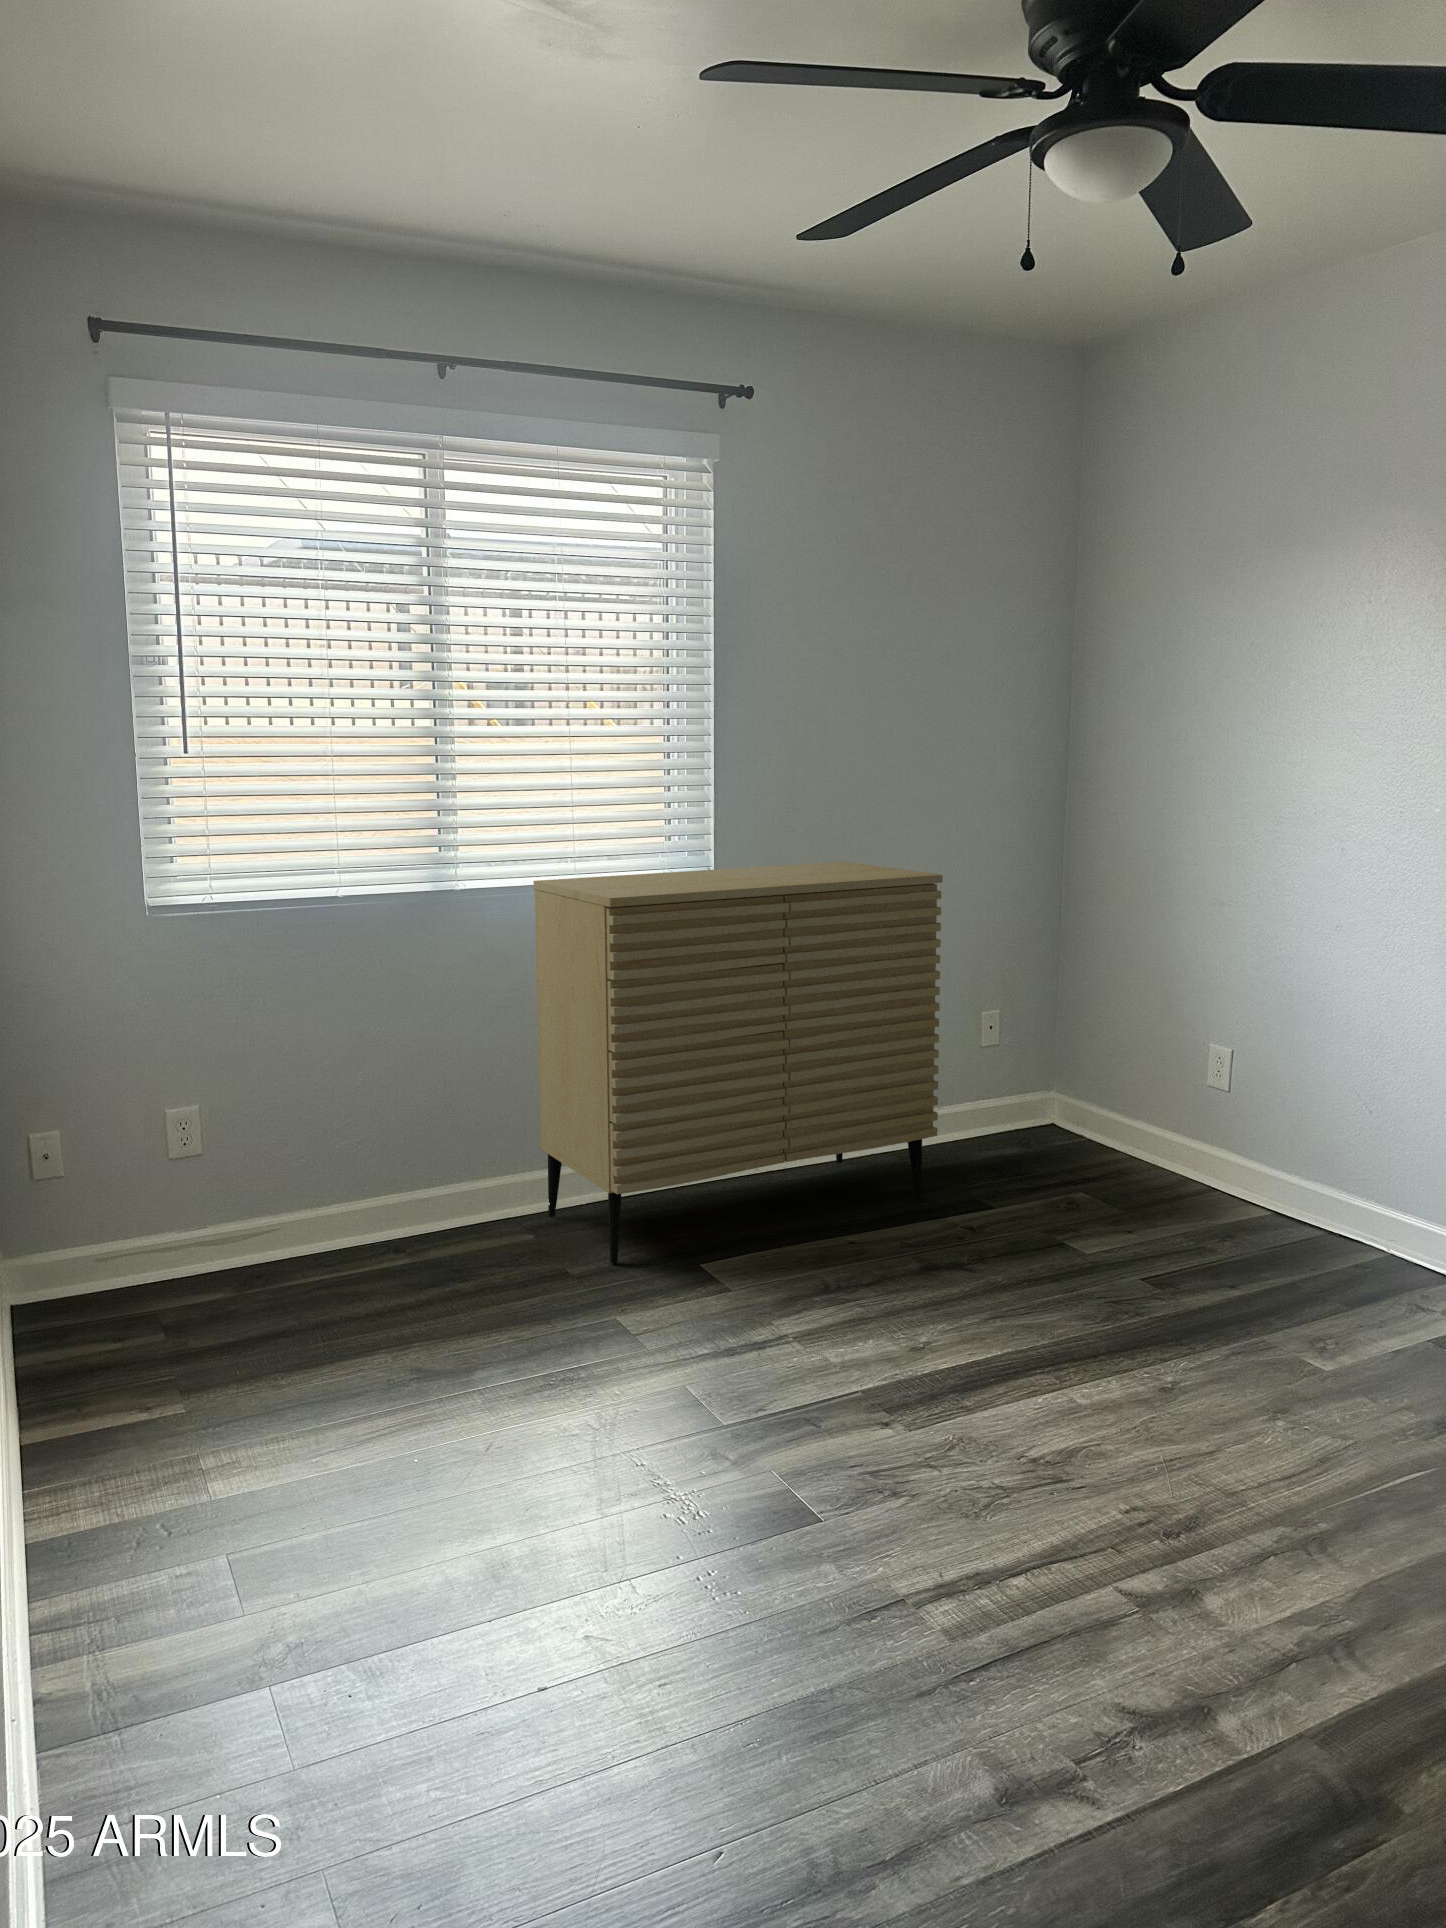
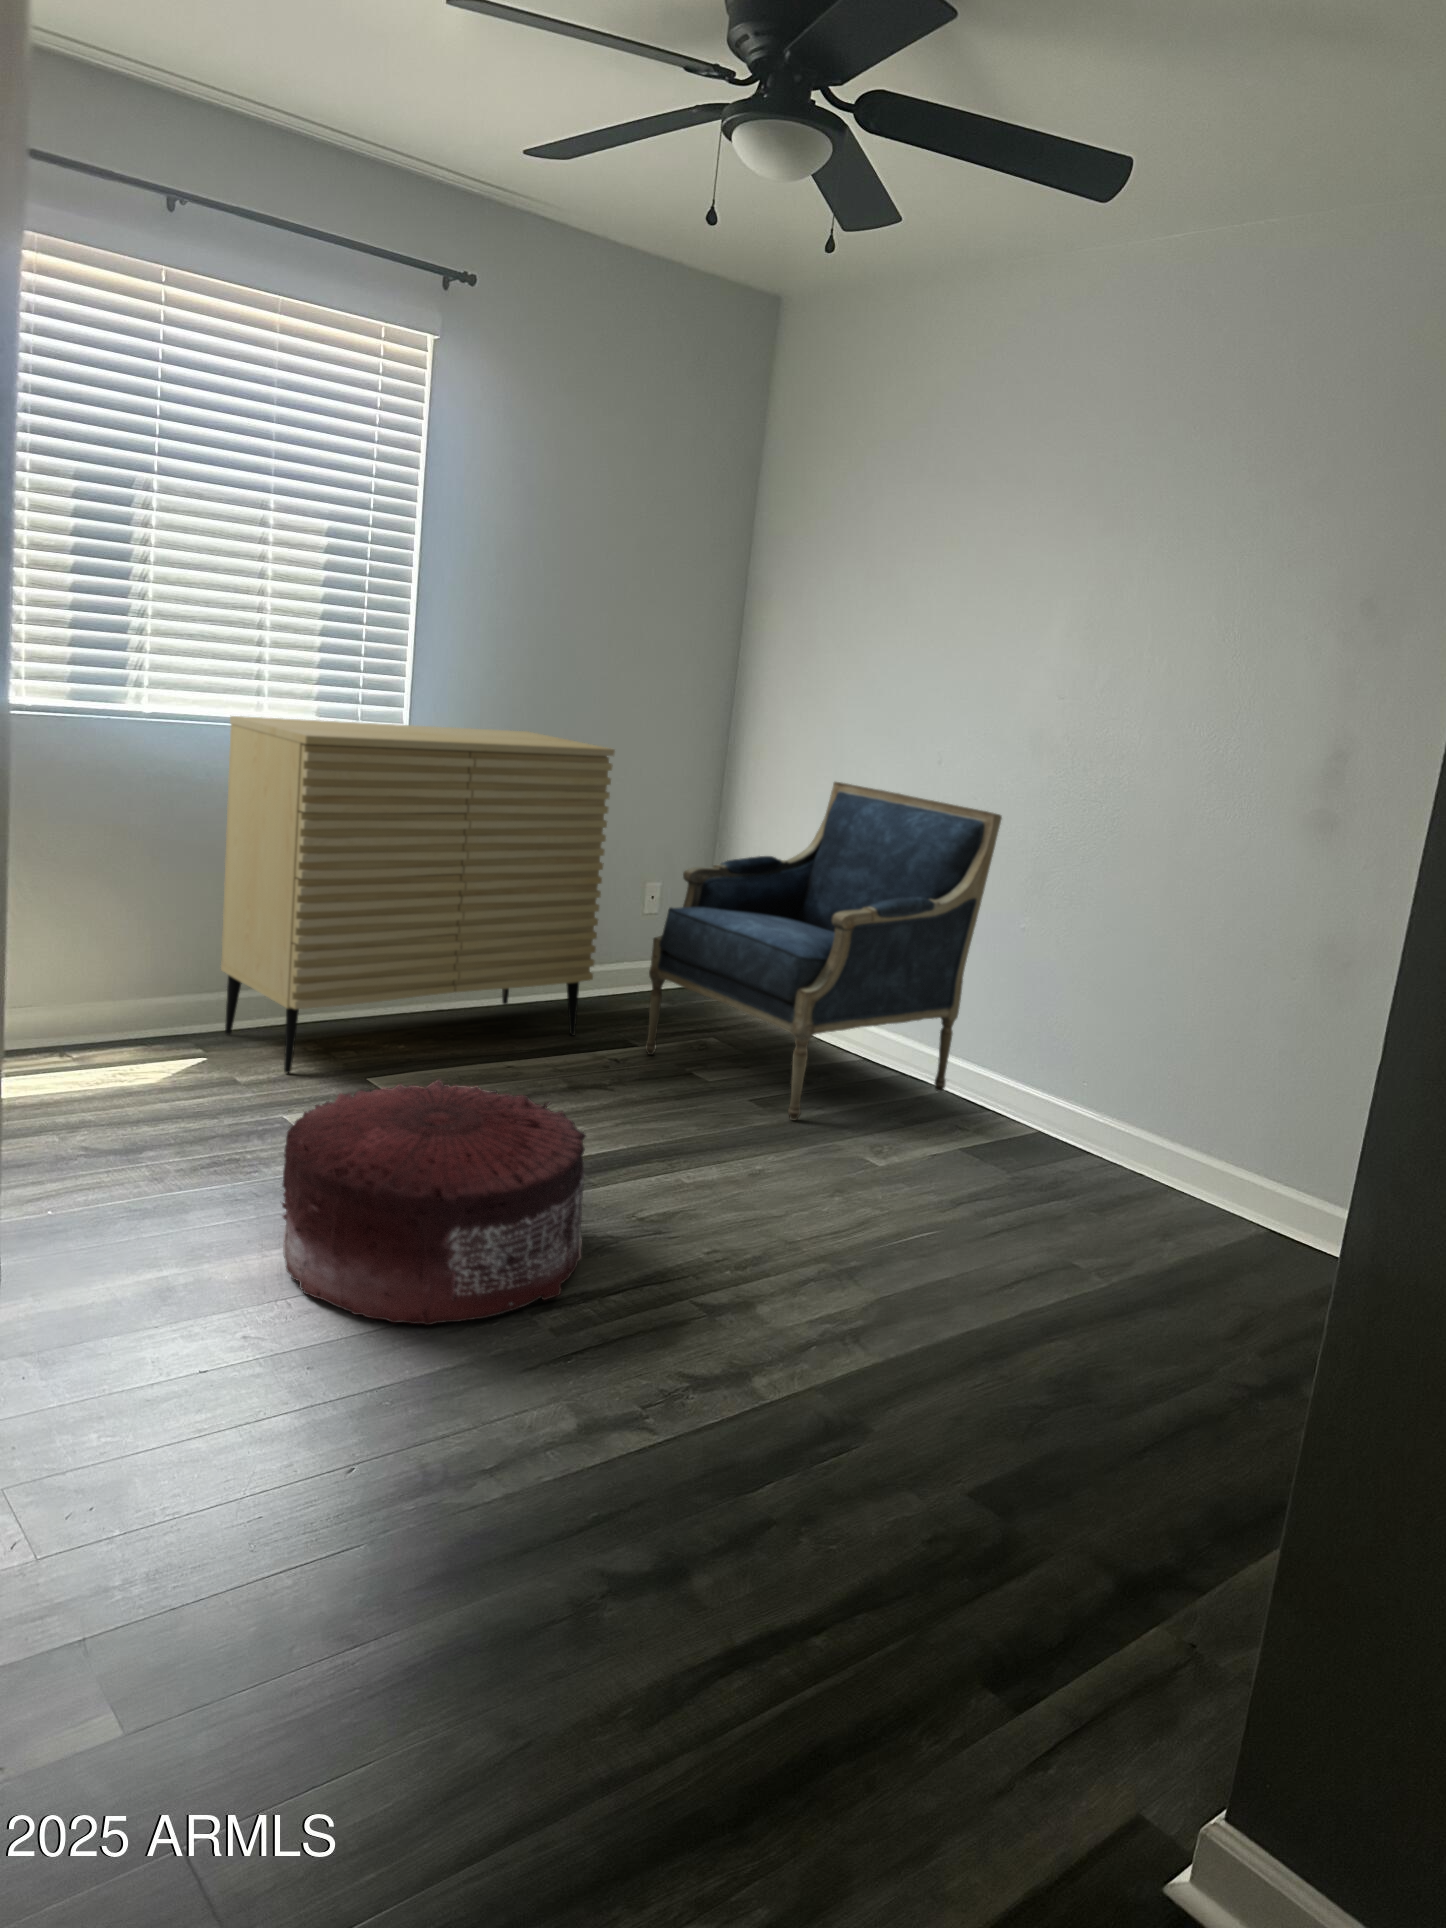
armchair: none [1004,885,1432,1305] -> present [645,782,1002,1120]
pouf: none [611,1290,967,1622] -> present [282,1079,586,1325]

